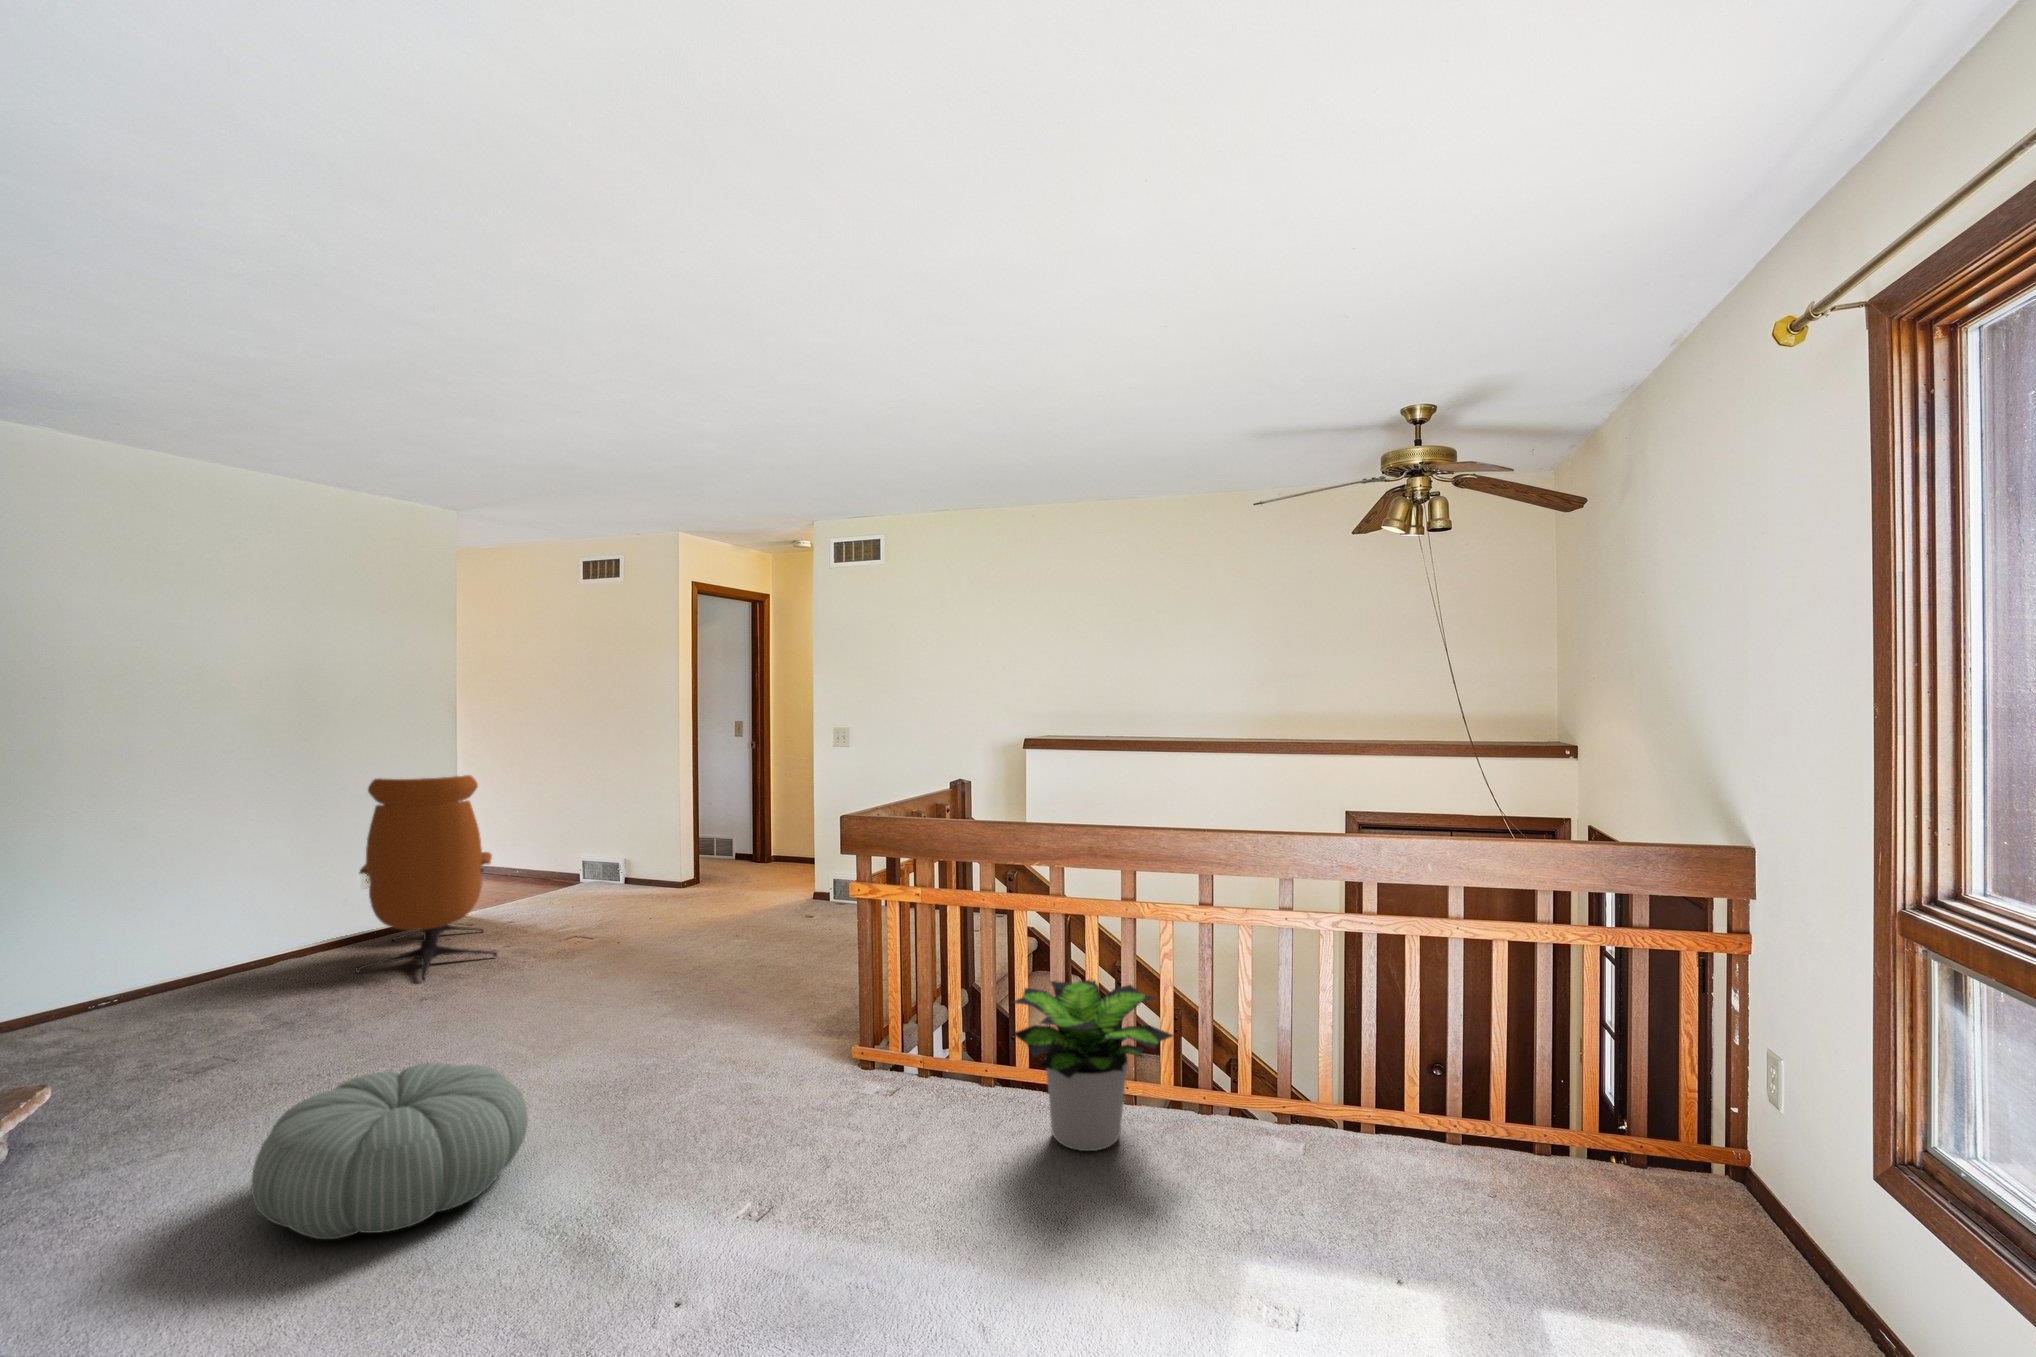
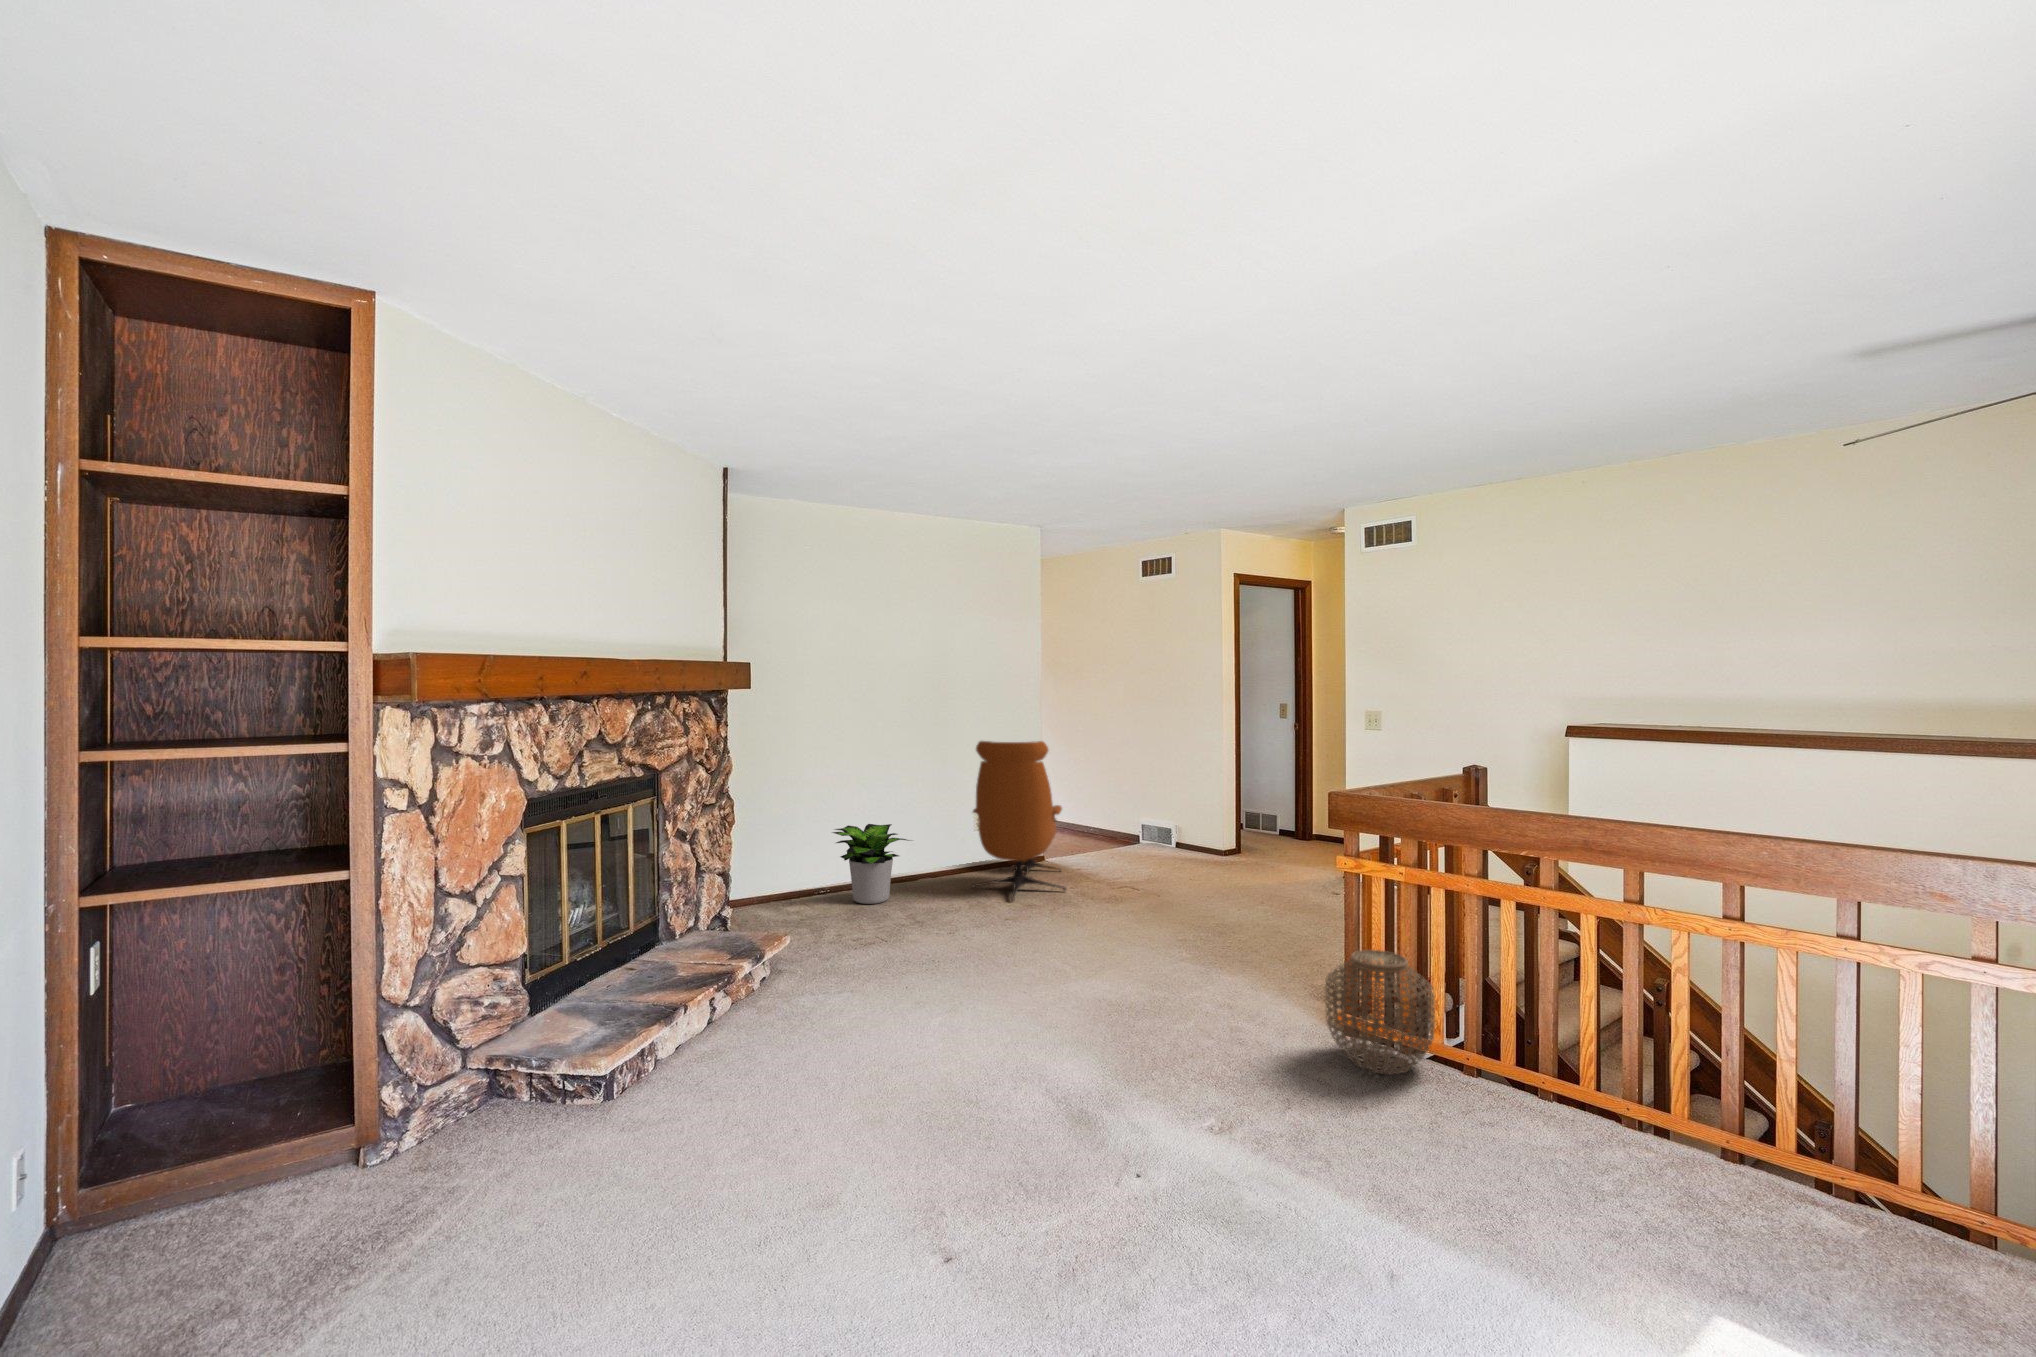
woven basket: none [847,975,950,1101] -> present [1326,950,1435,1074]
potted plant: present [1014,980,1173,1151] -> present [833,824,909,904]
pouf: present [251,1063,528,1239] -> none [879,953,1053,1066]

